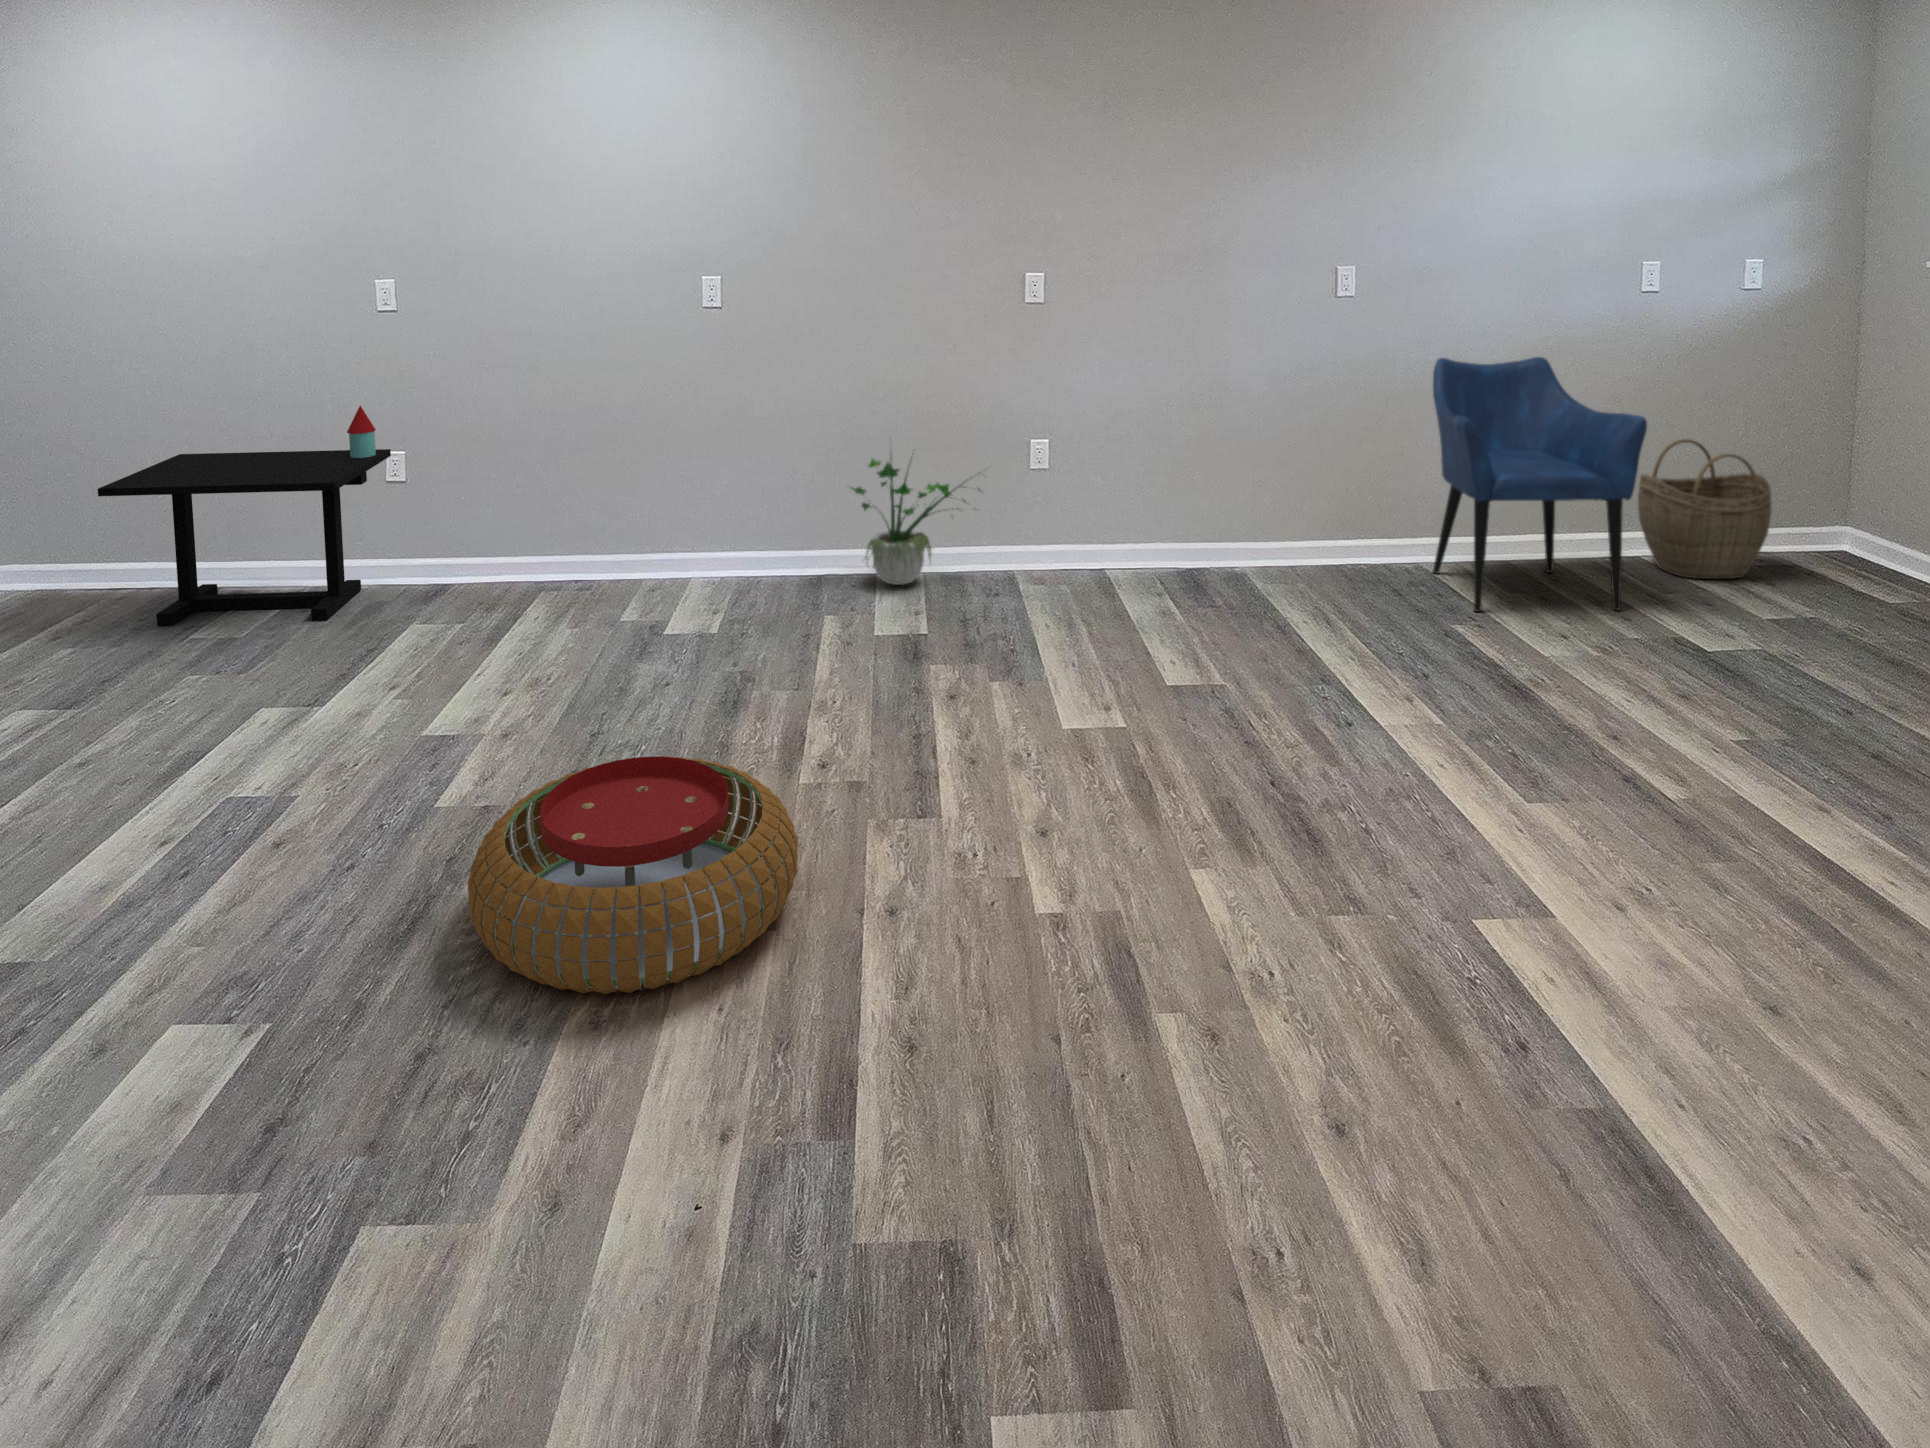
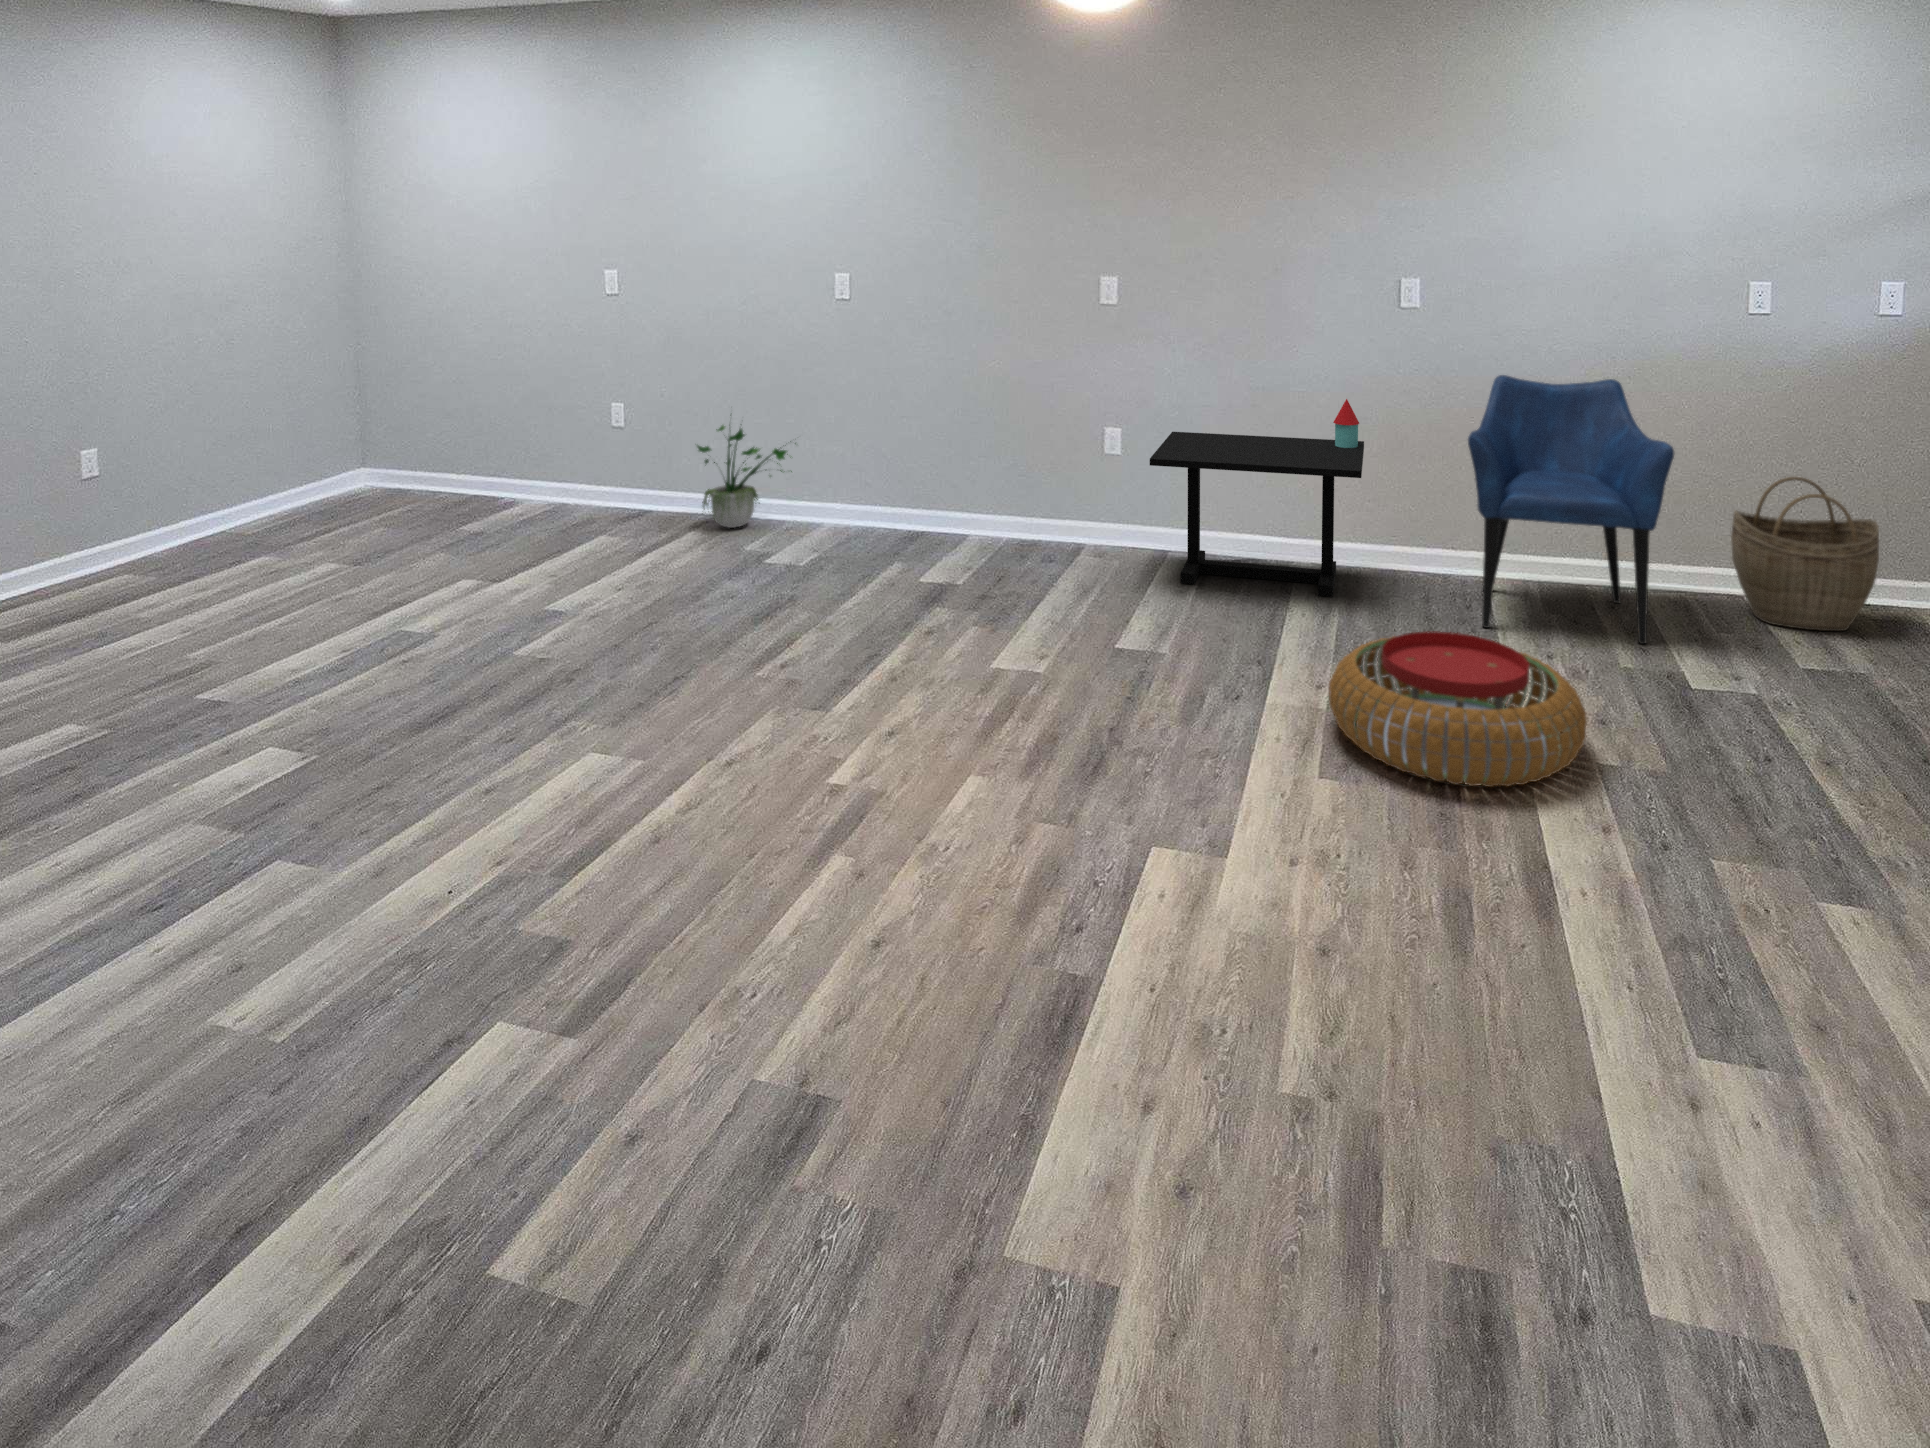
side table: present [98,406,391,626] -> present [1150,399,1364,597]
potted plant: present [852,459,980,585] -> present [697,425,796,528]
pouf: present [468,756,798,994] -> present [1329,631,1587,787]

